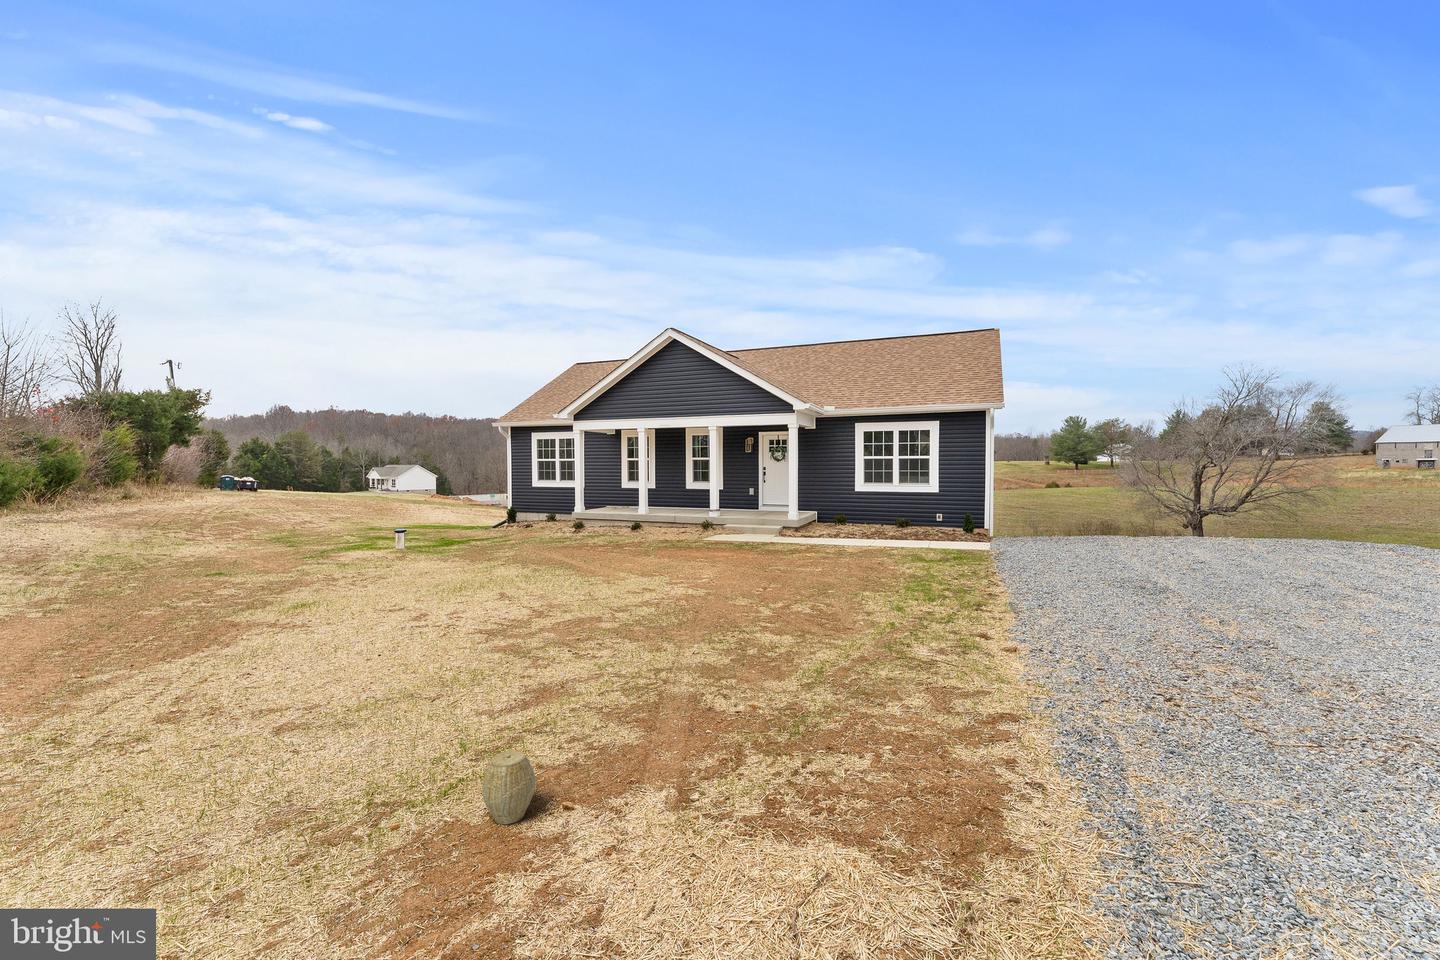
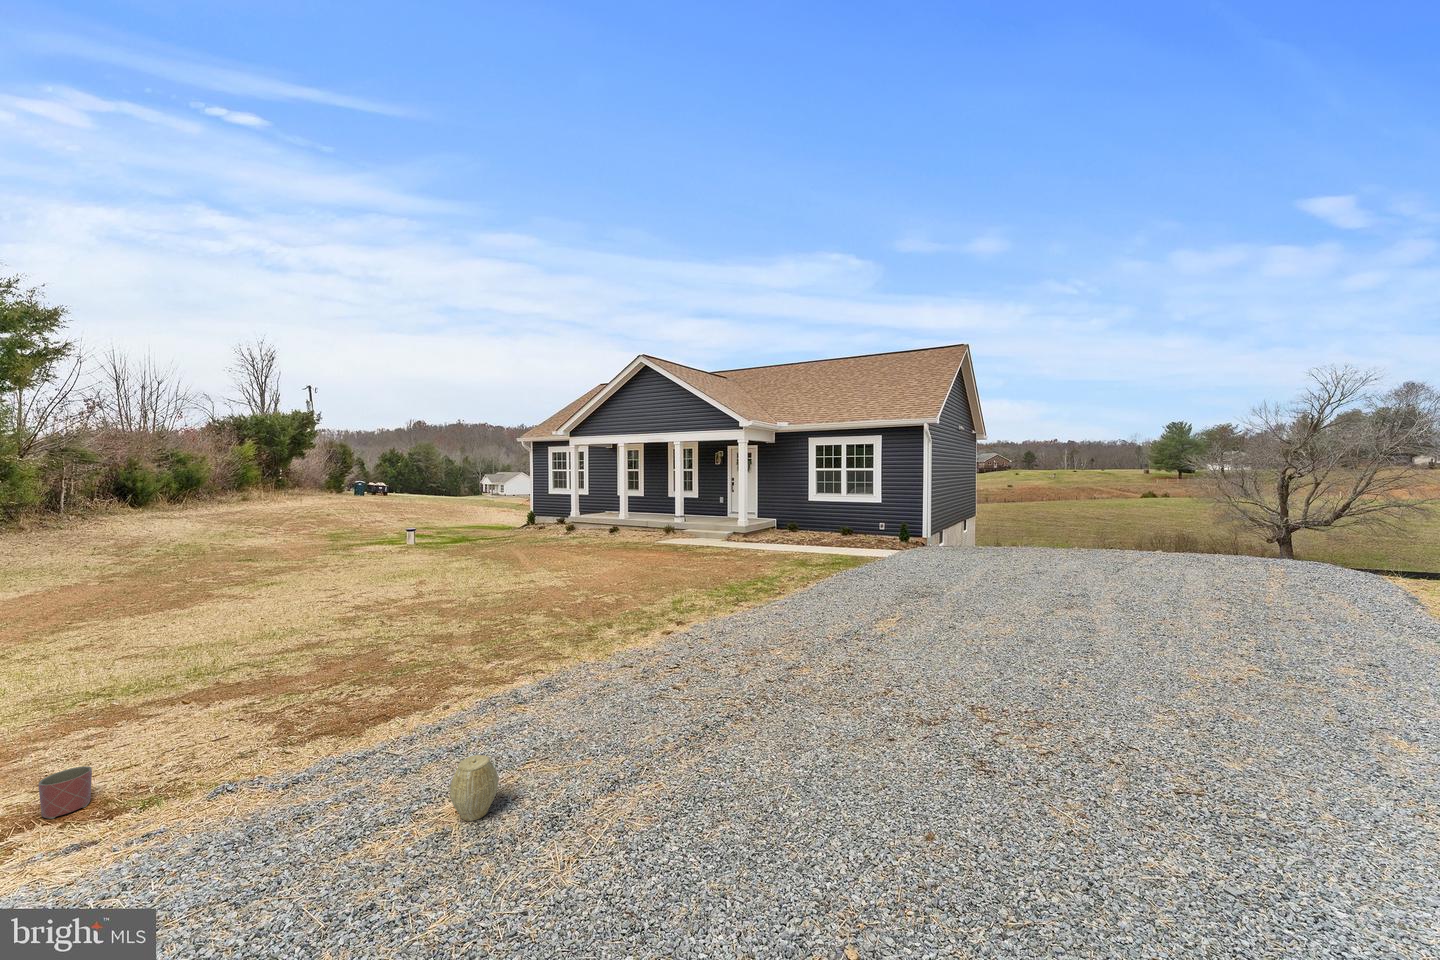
planter: none [26,760,82,816] -> present [39,766,92,819]

